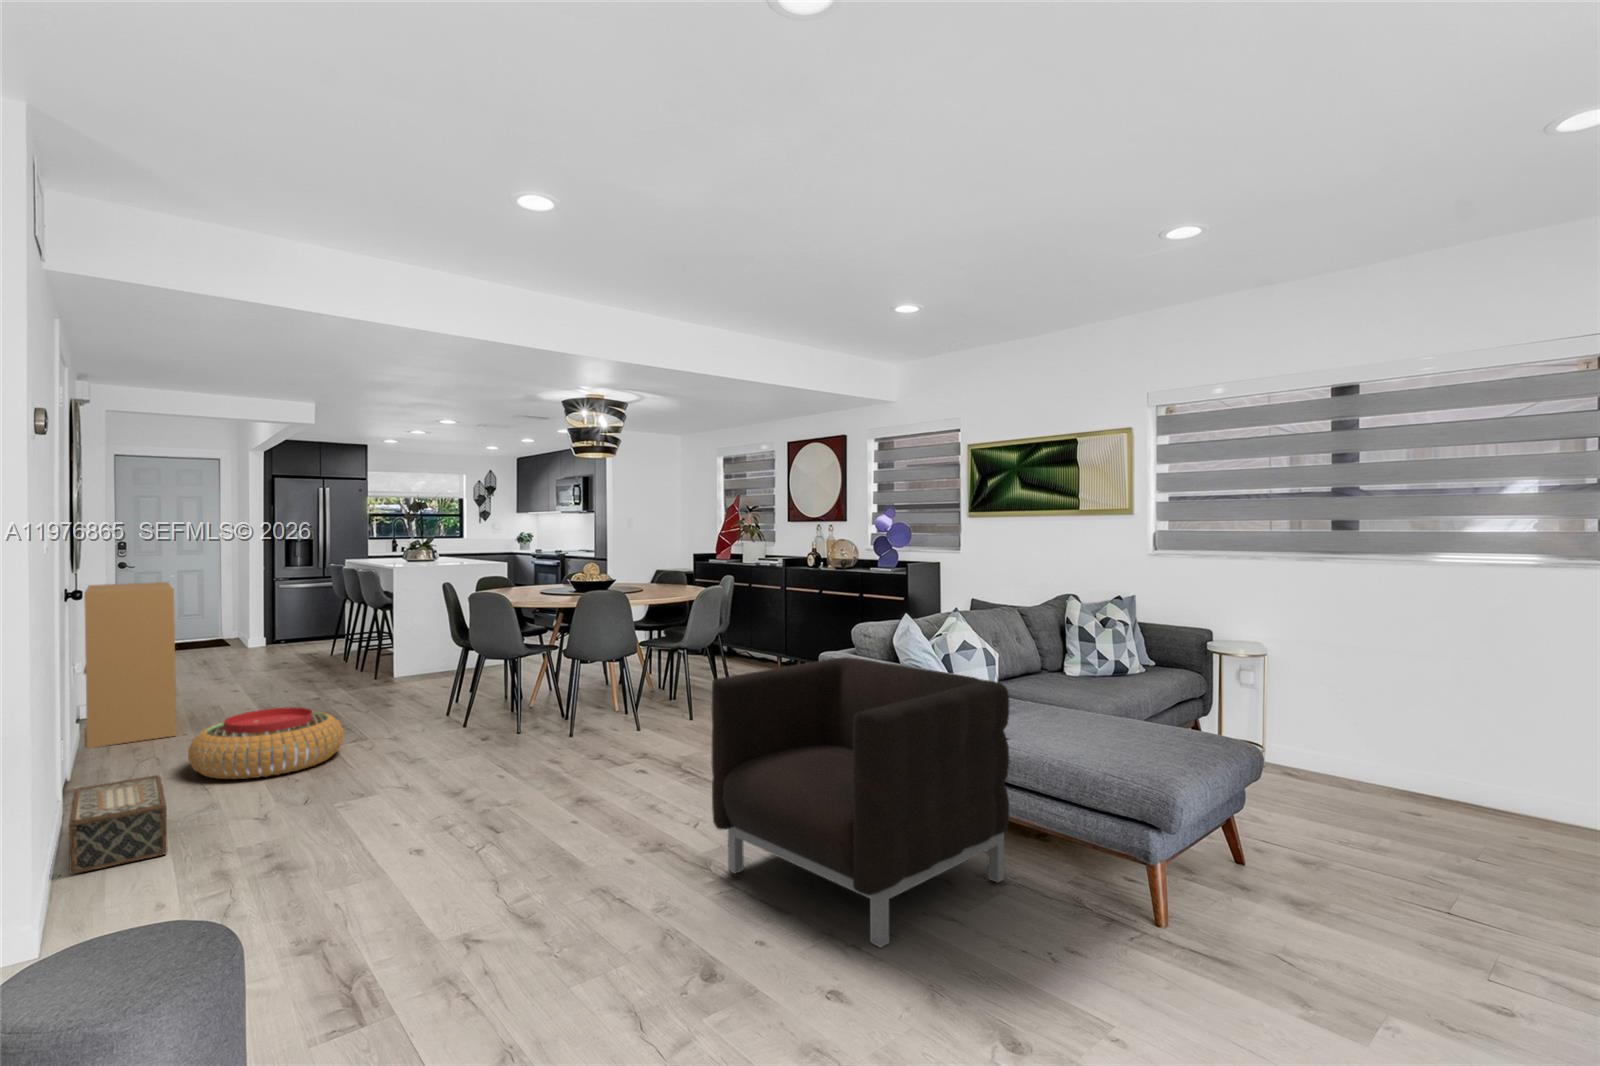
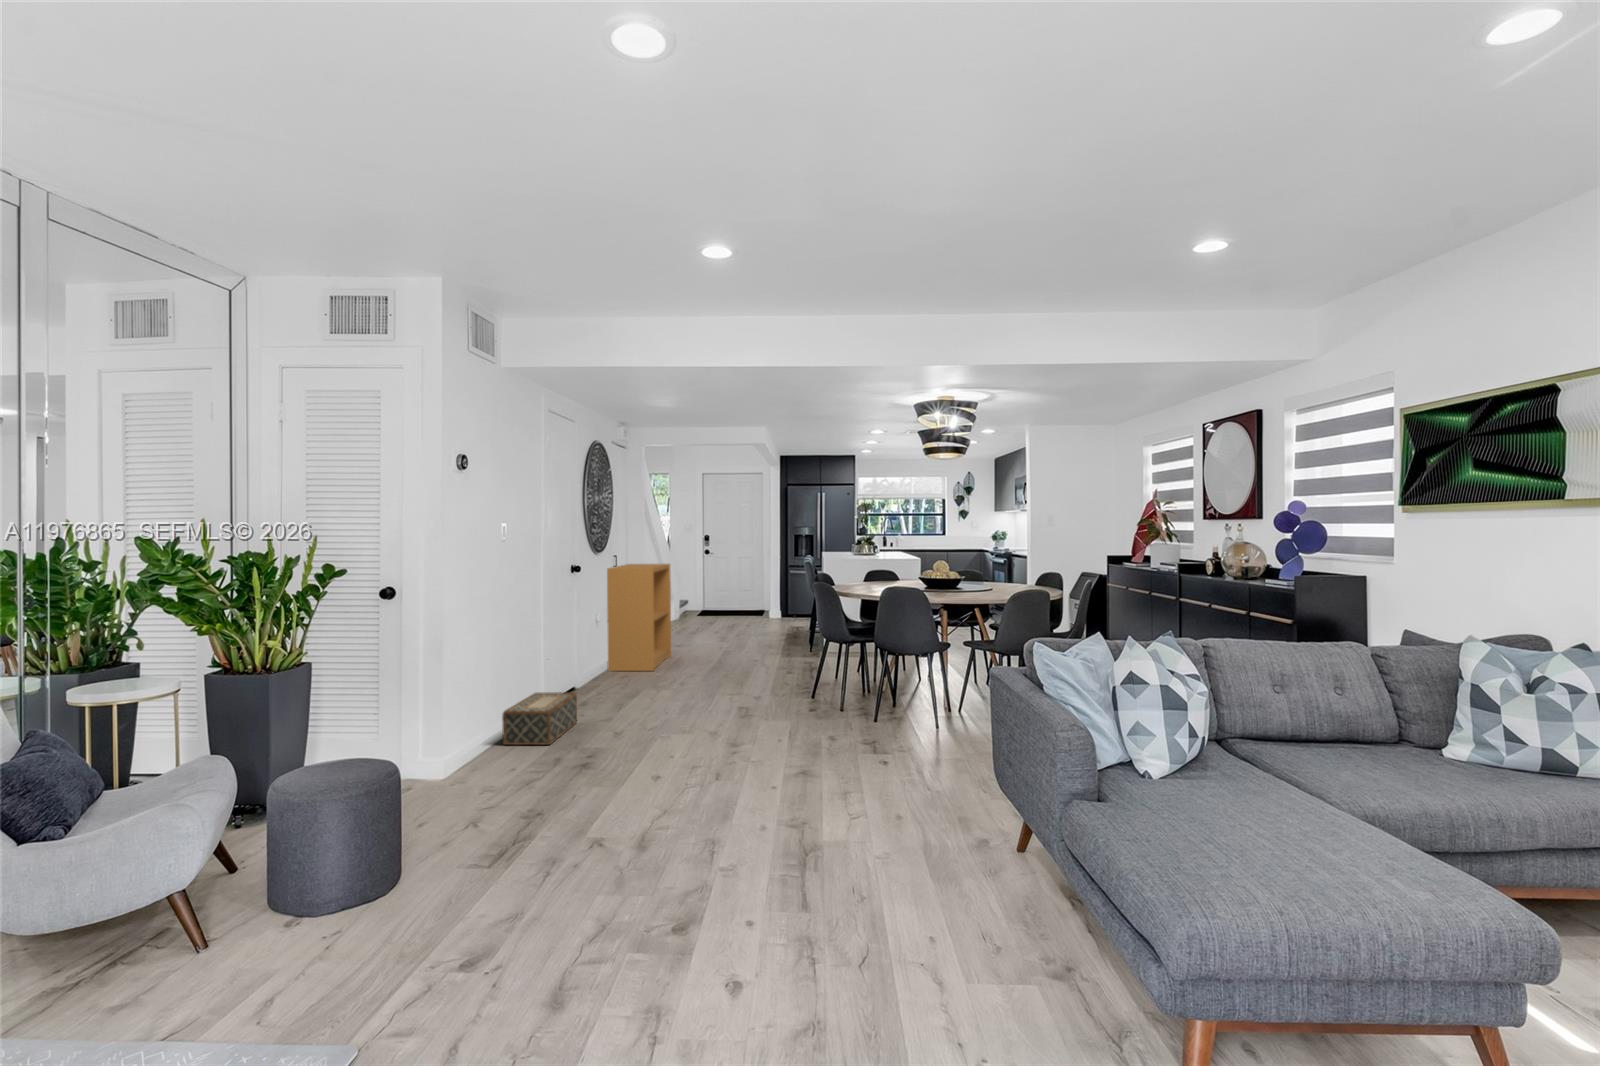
armchair: present [711,657,1009,947] -> none [792,677,1083,996]
pouf: present [188,707,344,779] -> none [622,659,719,708]

